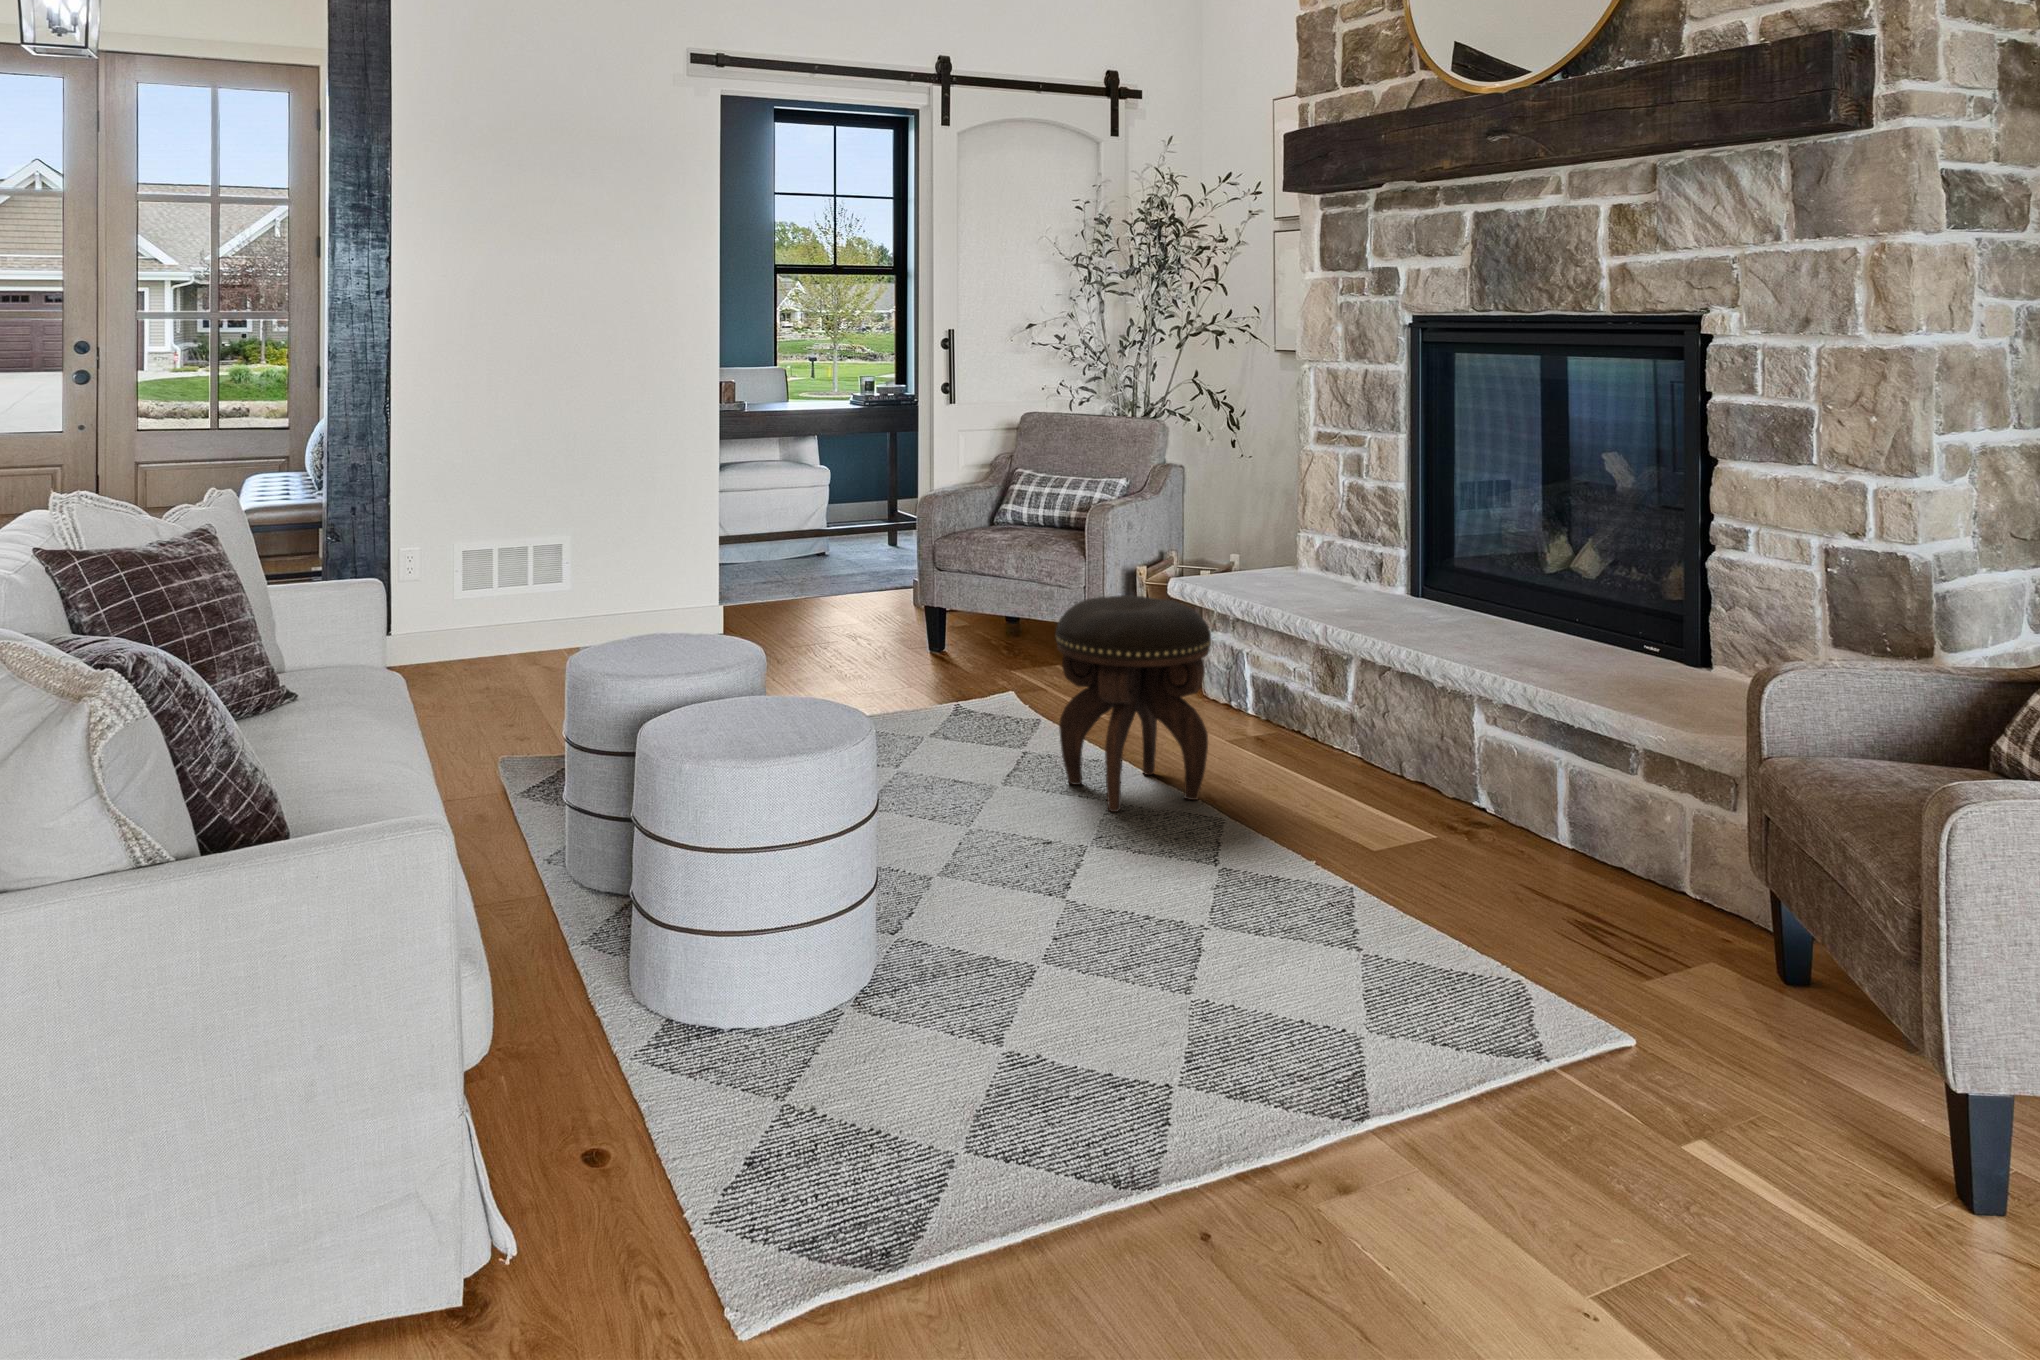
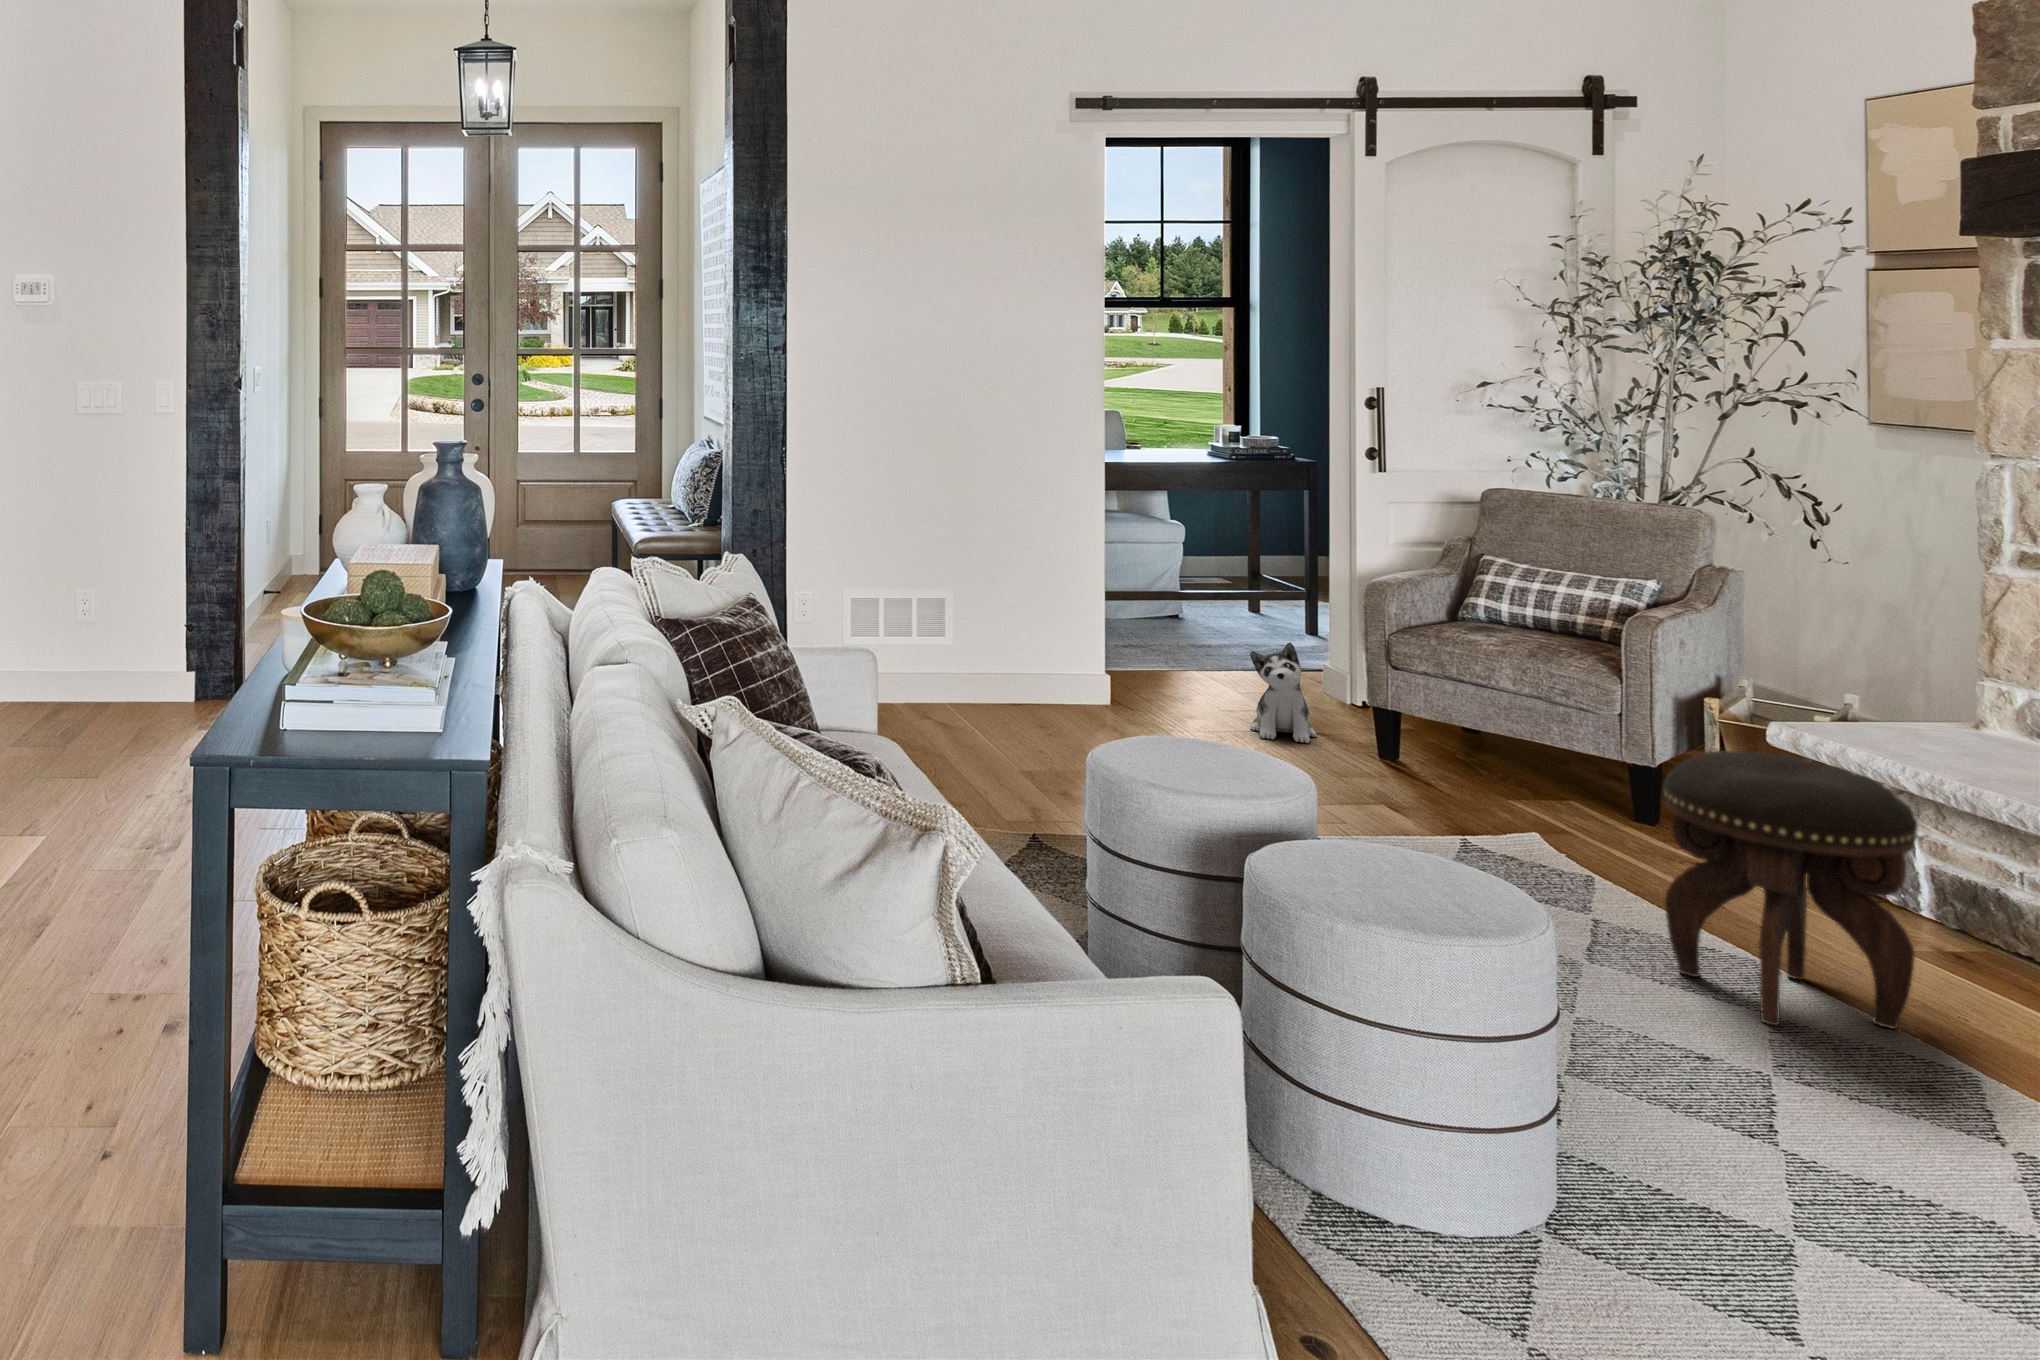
plush toy: none [830,555,884,643] -> present [1250,643,1316,743]

